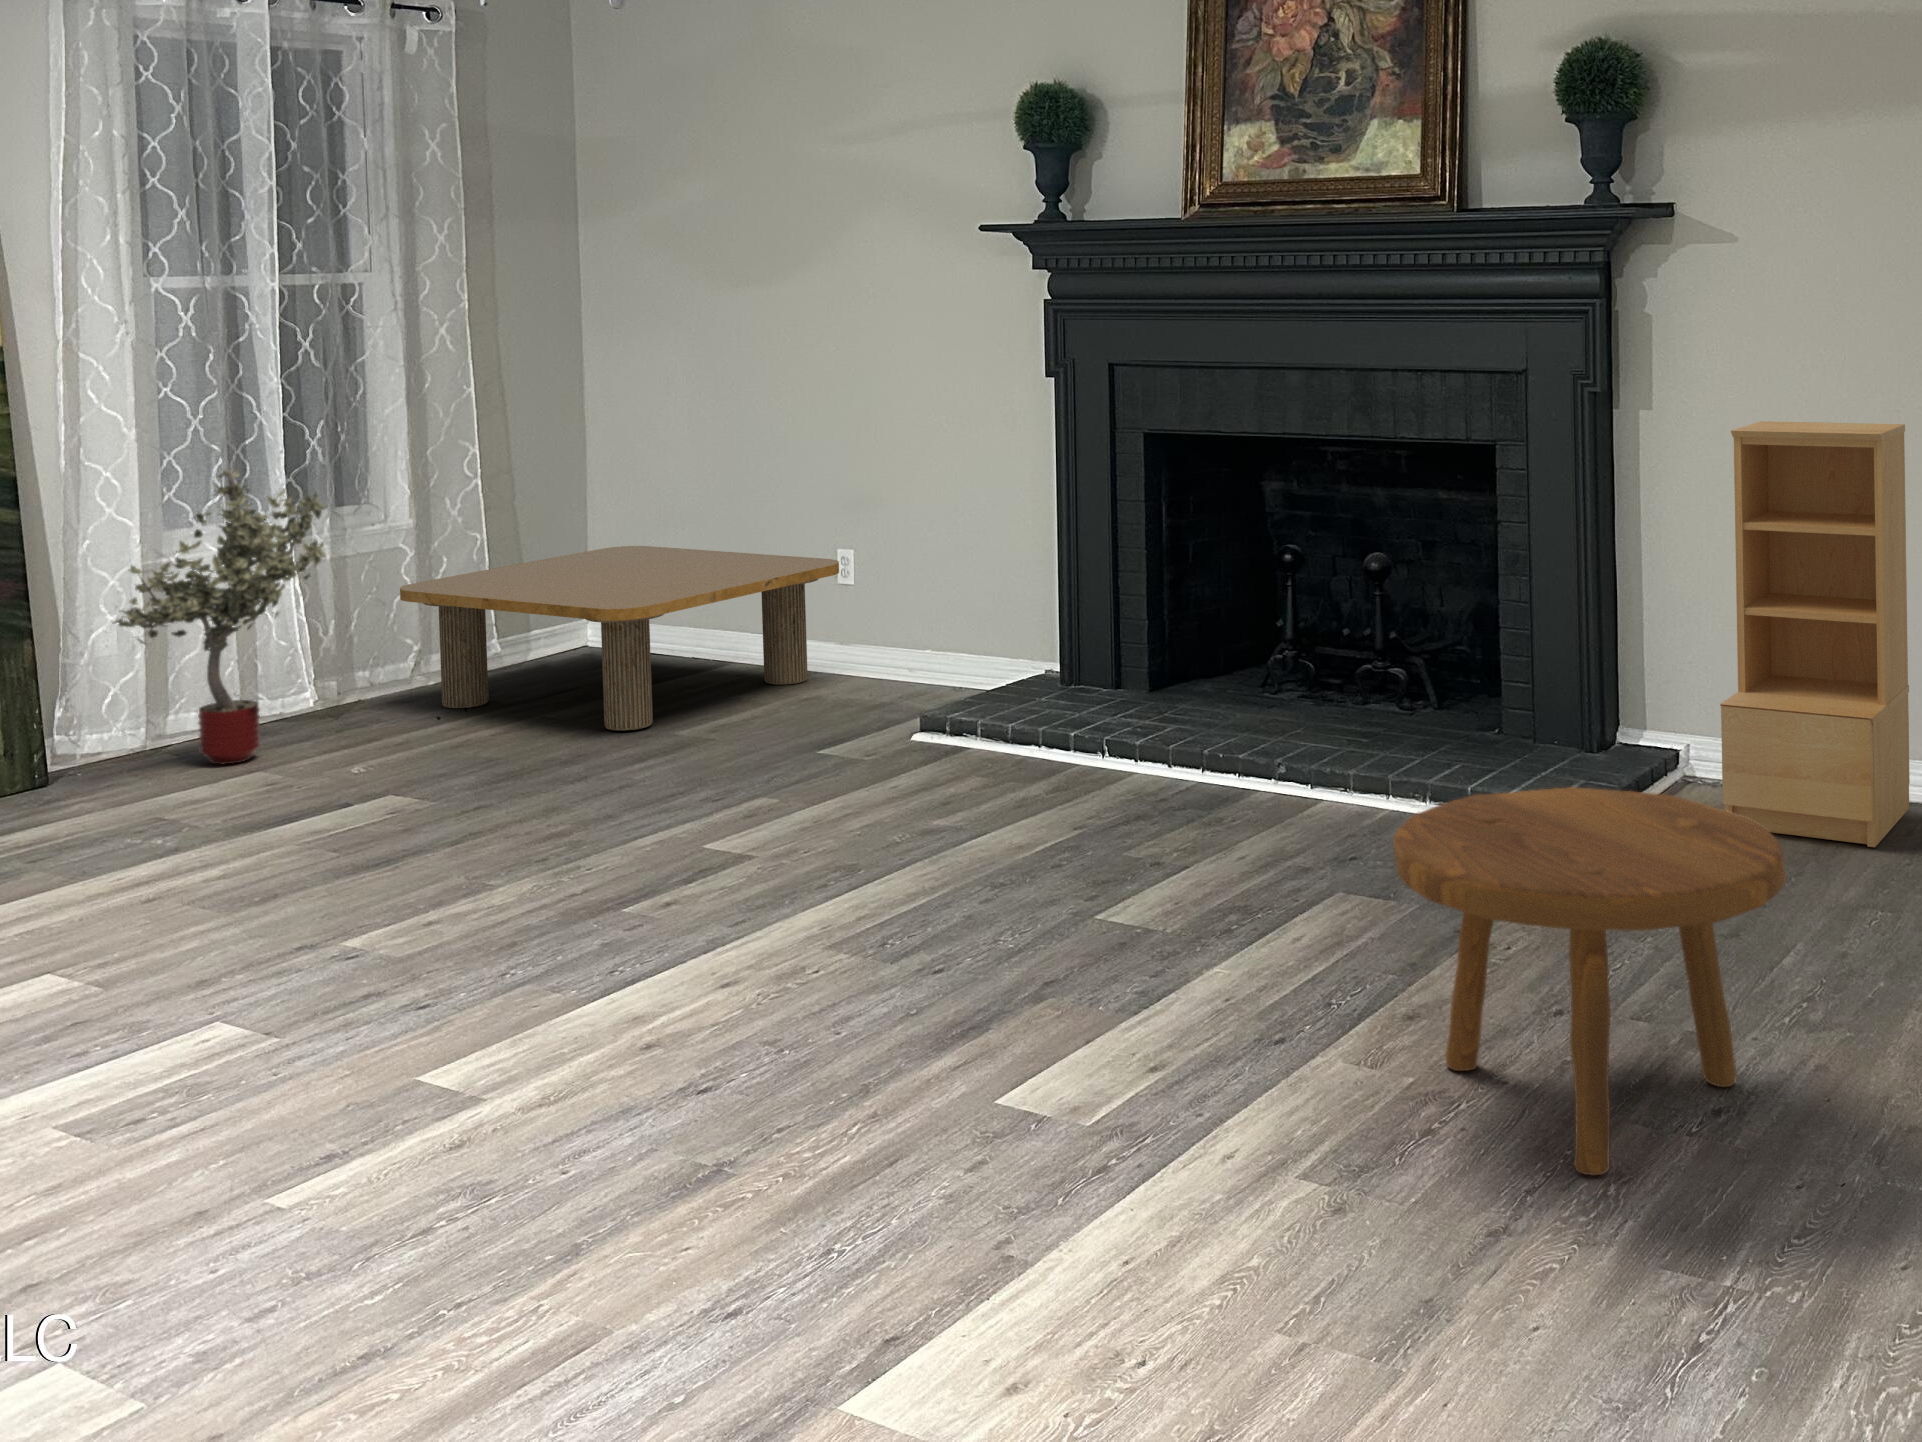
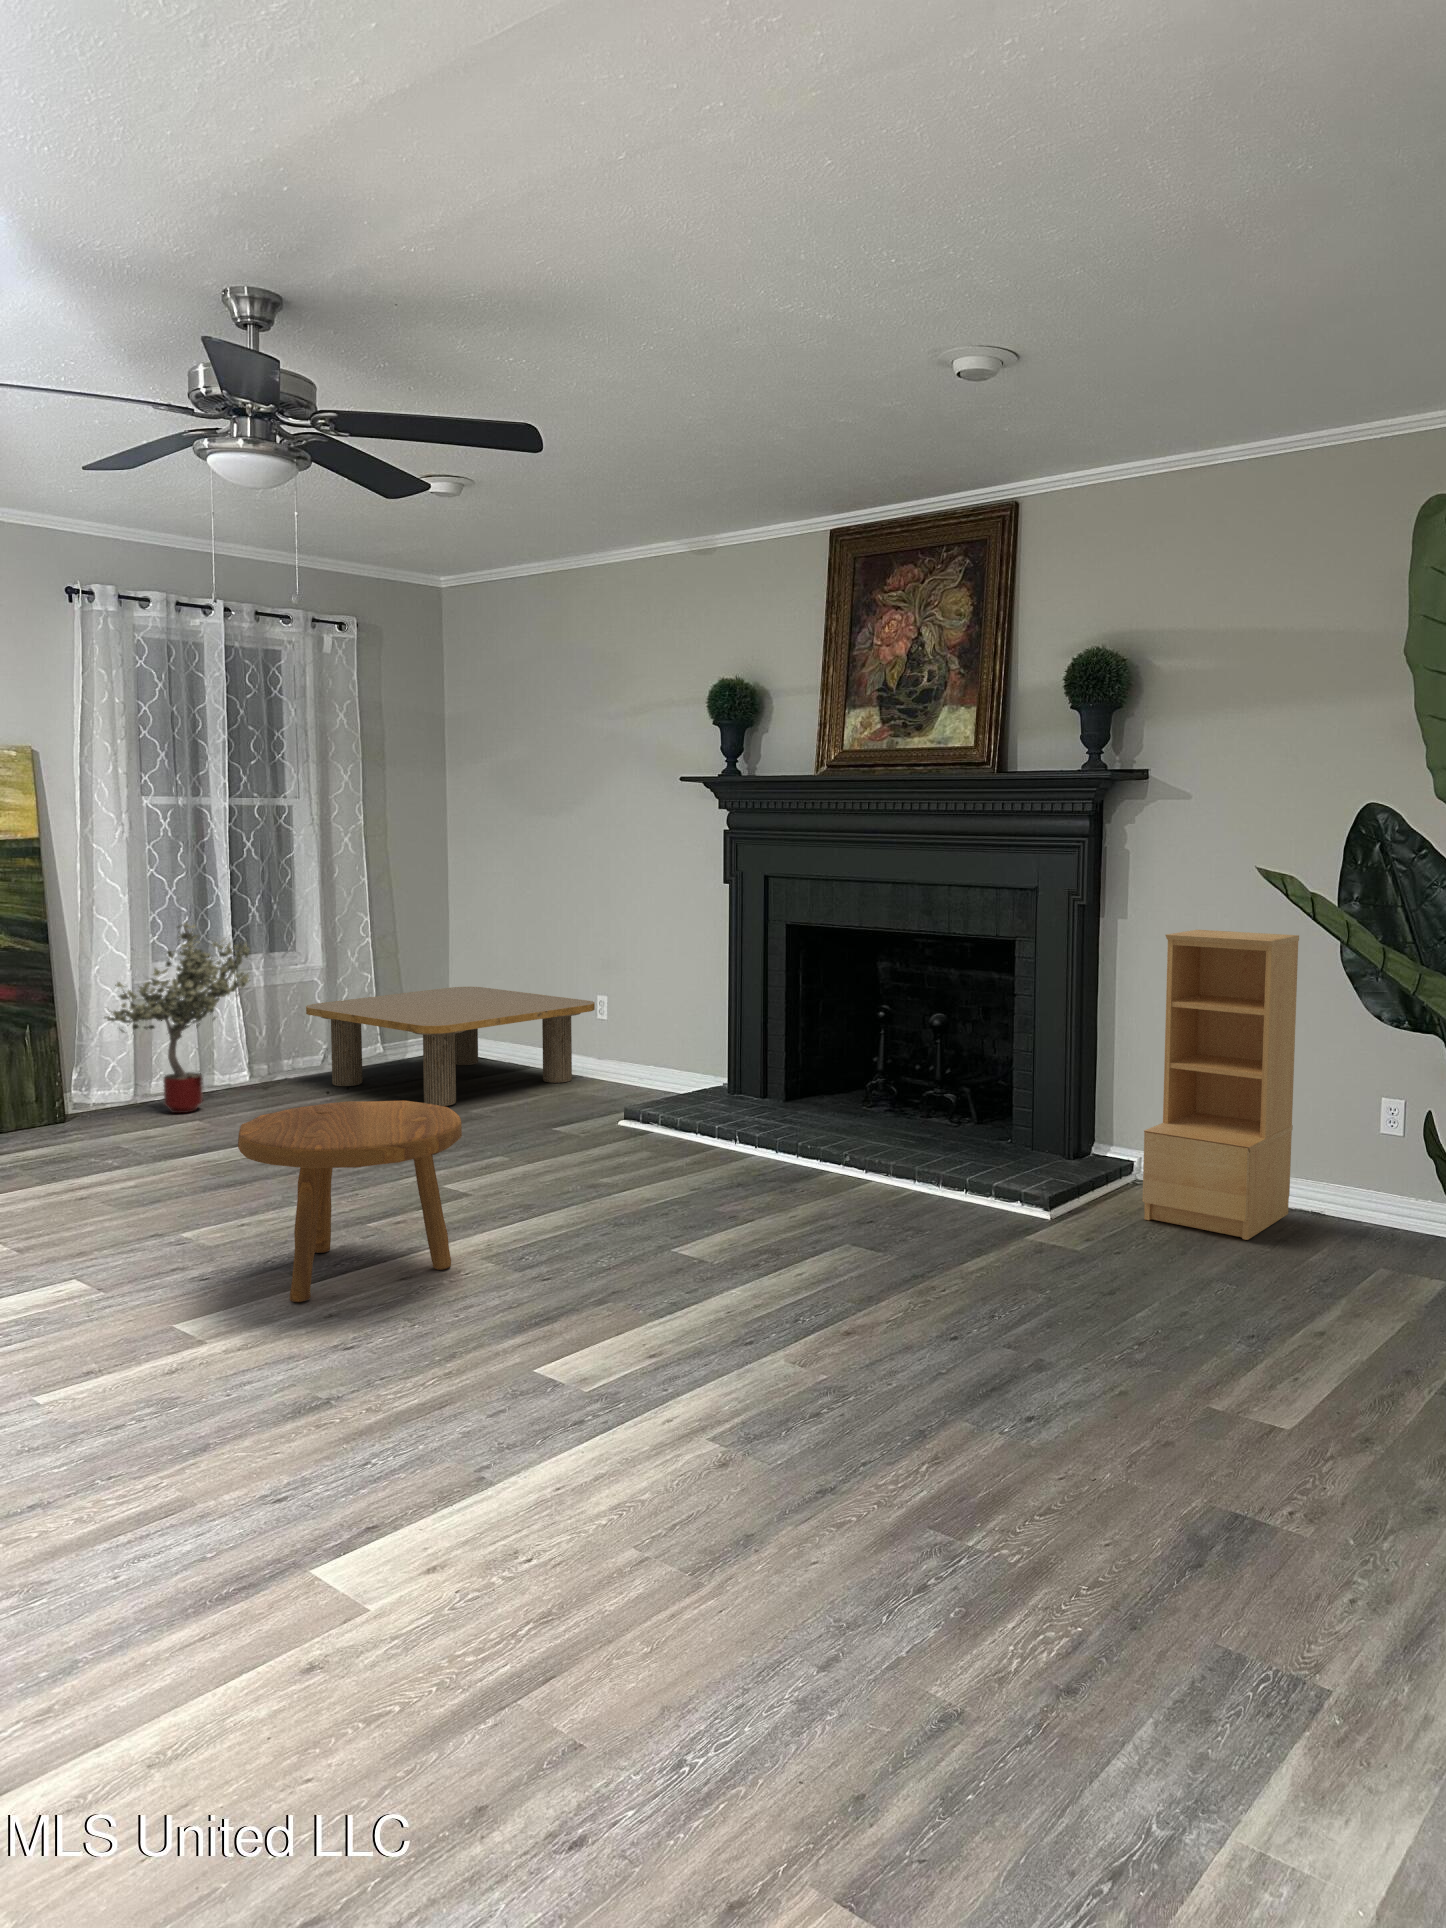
footstool: present [1393,787,1786,1175] -> present [238,1101,462,1302]

